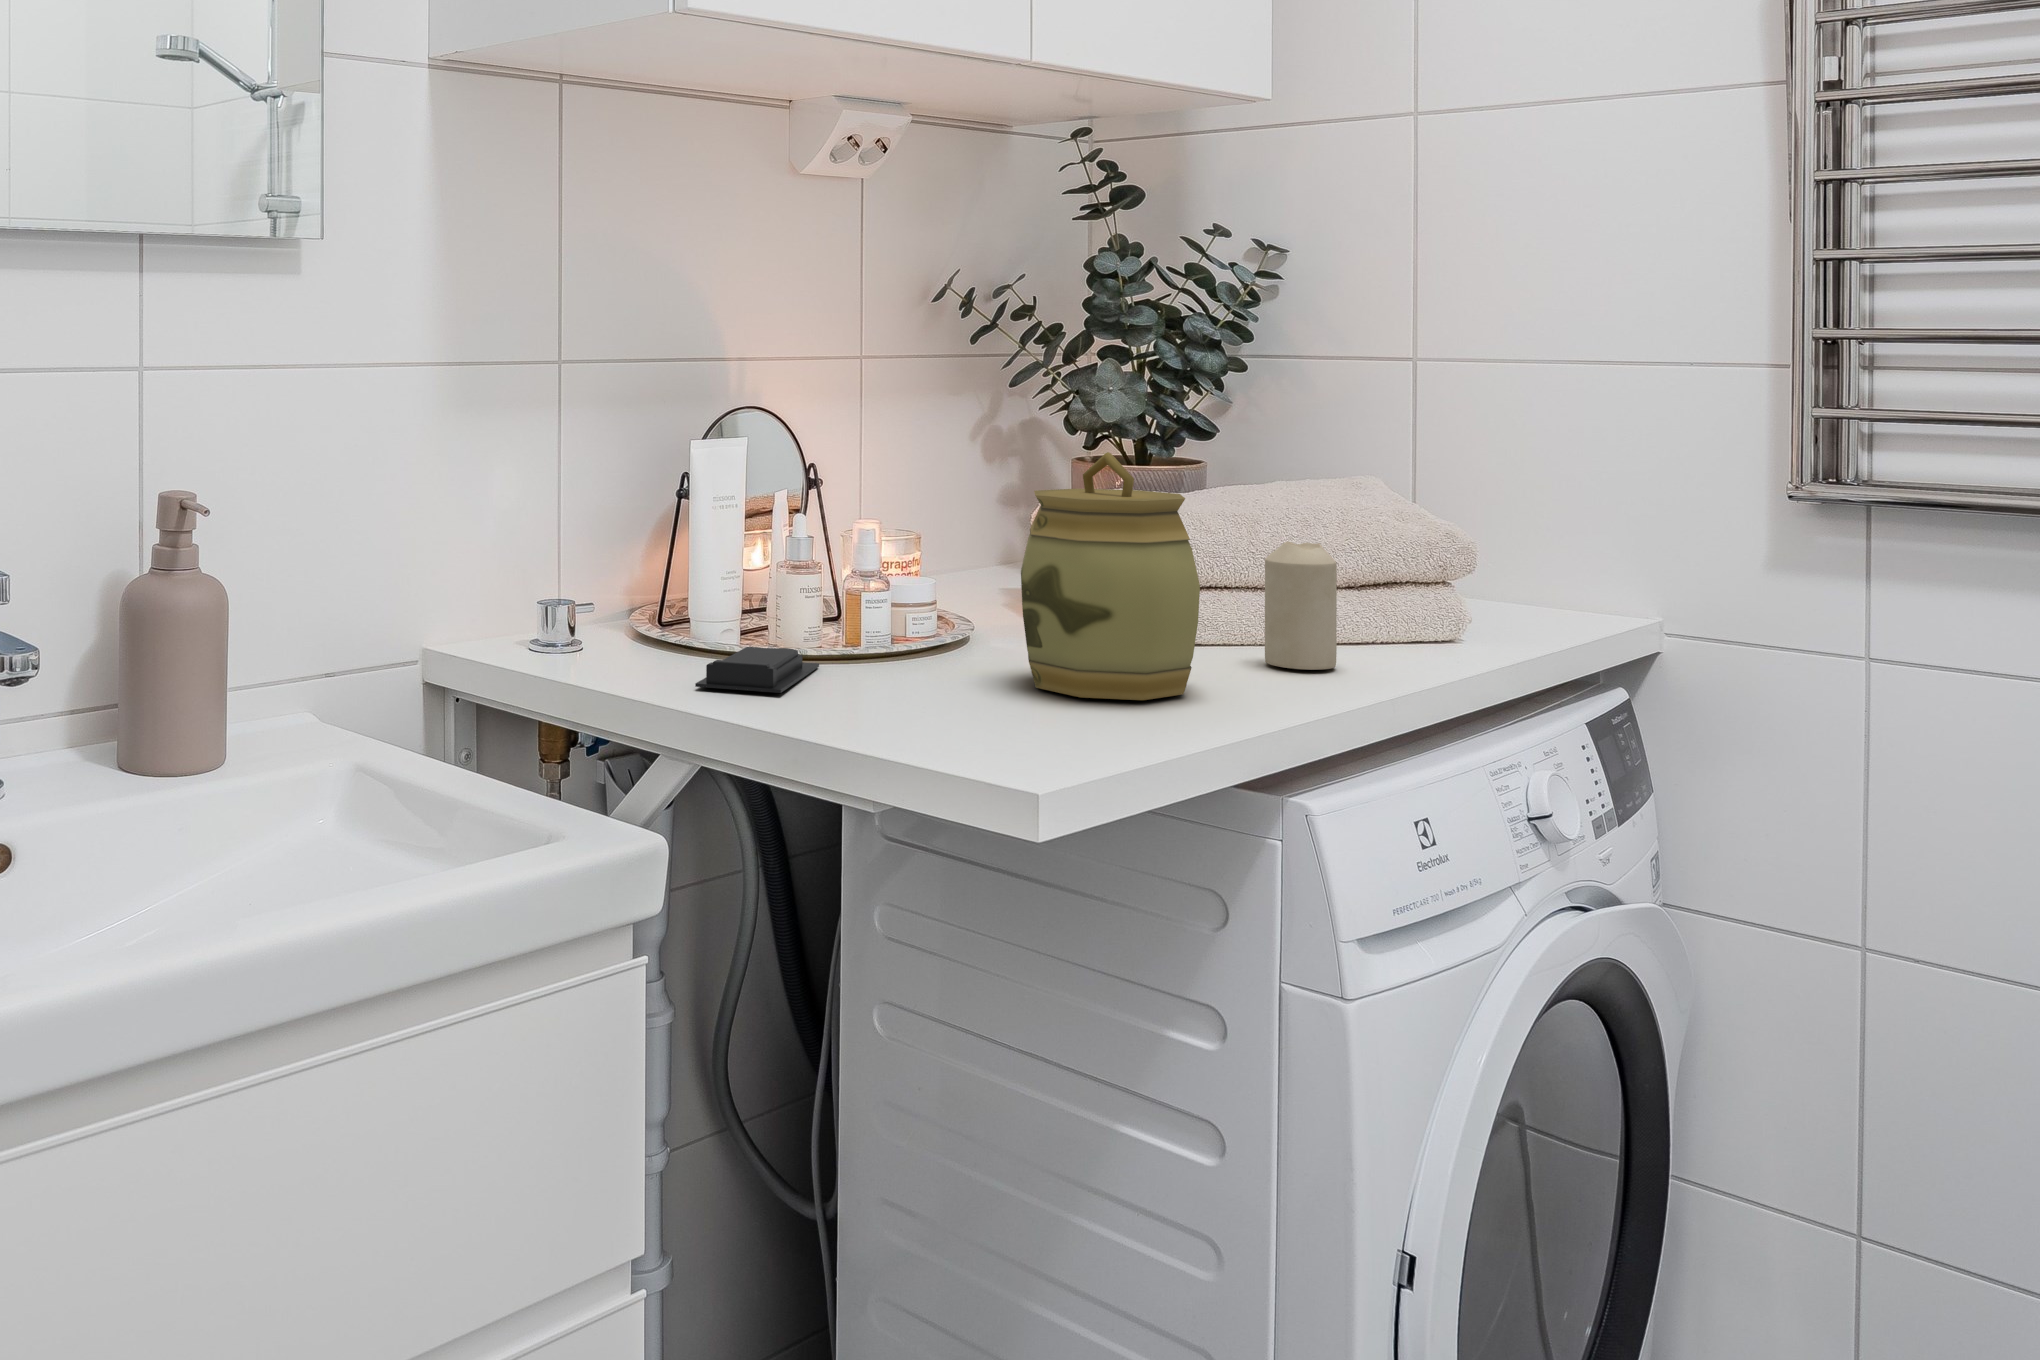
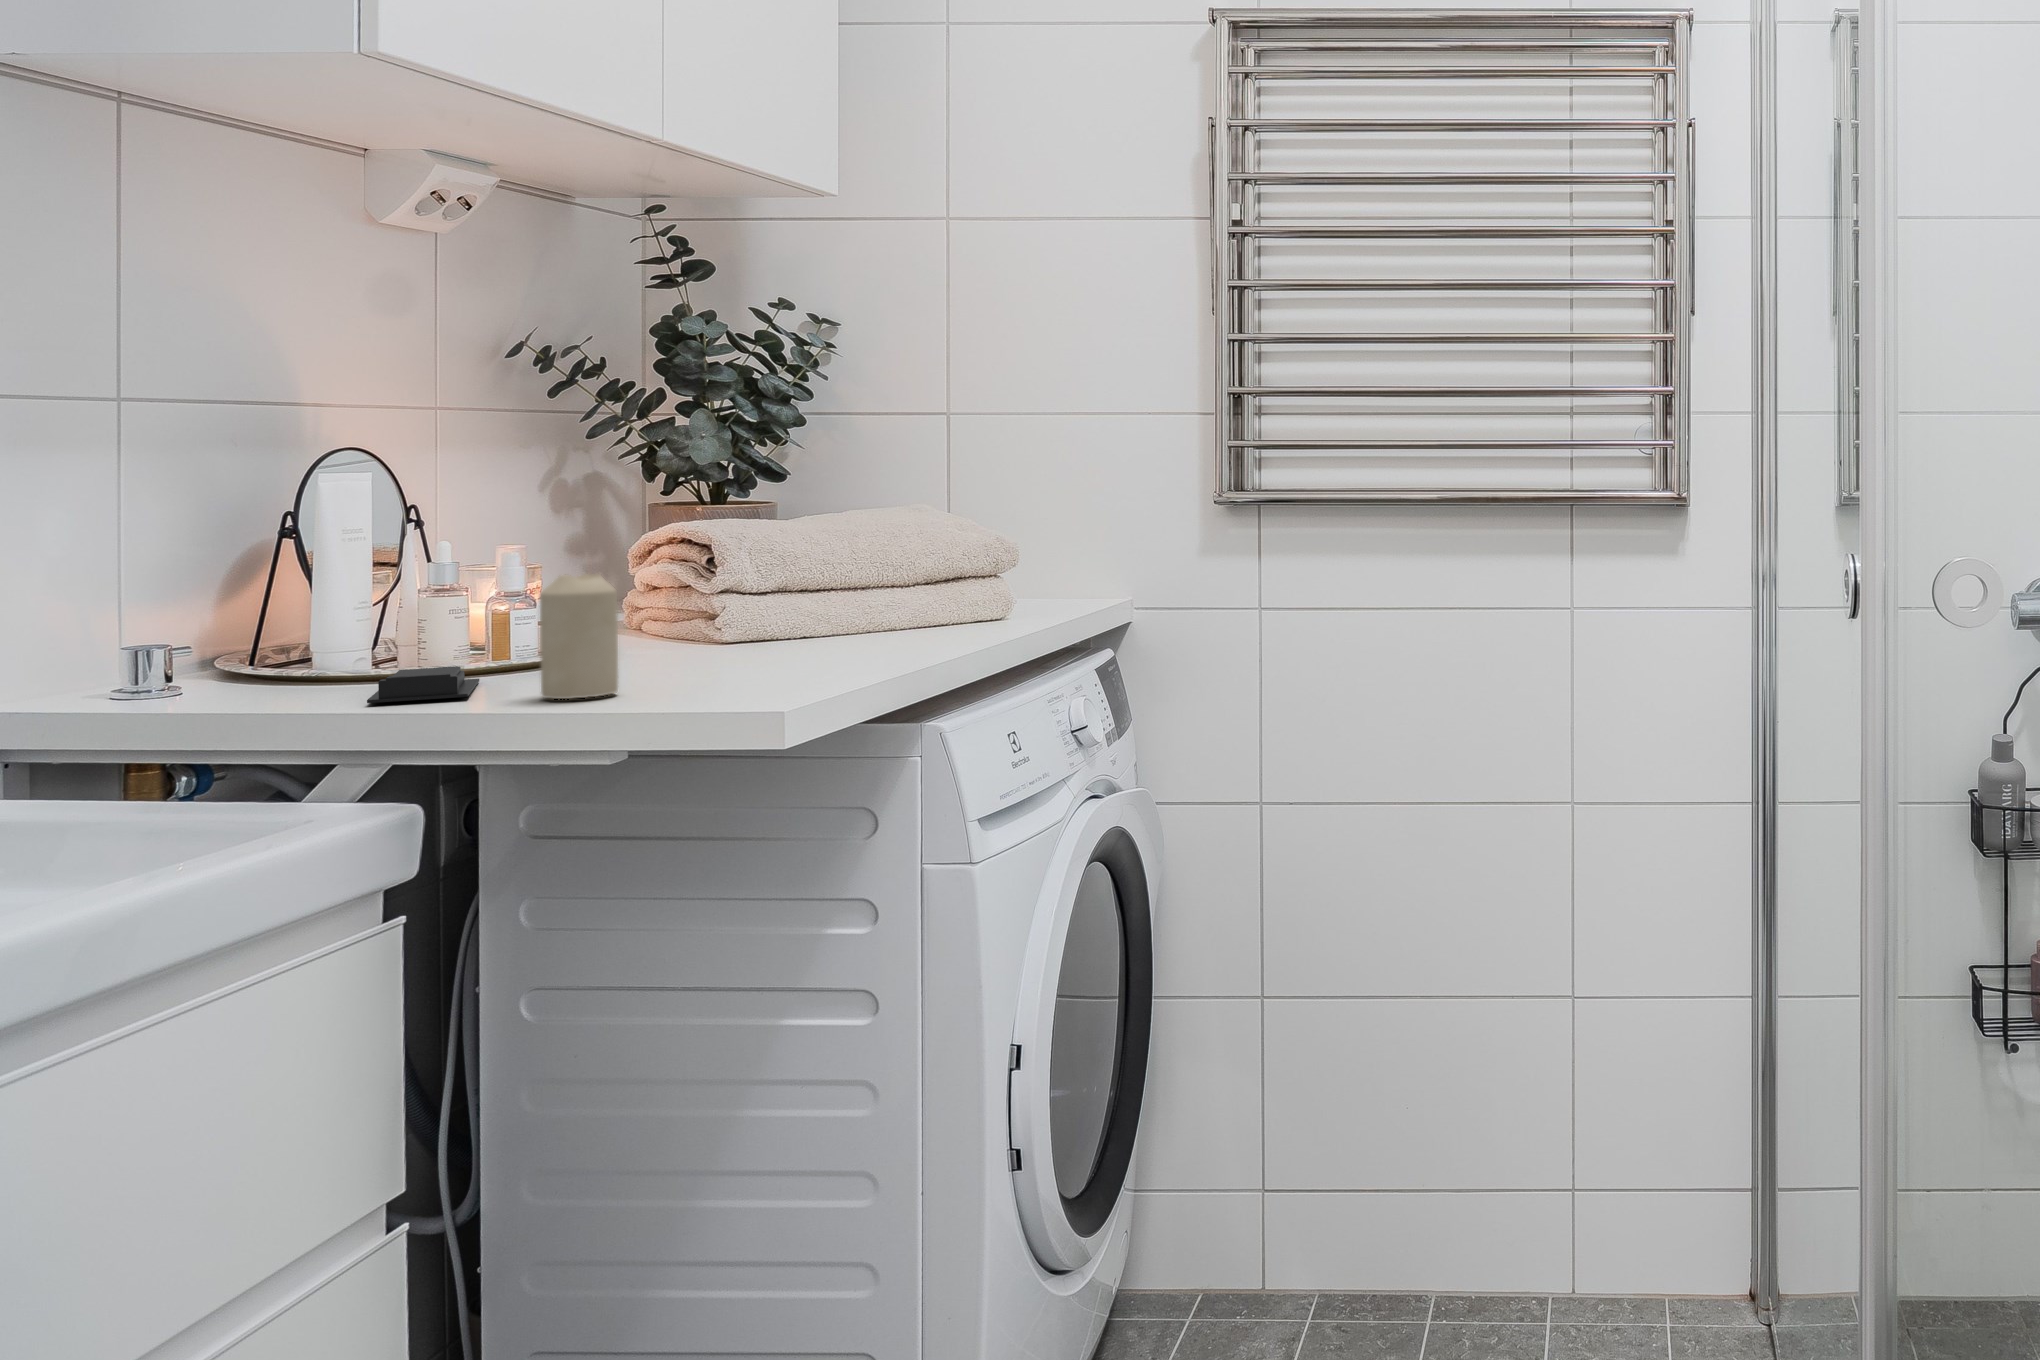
jar: present [1021,452,1200,700] -> none [682,473,846,671]
candle: present [1265,542,1337,670] -> present [540,574,618,699]

